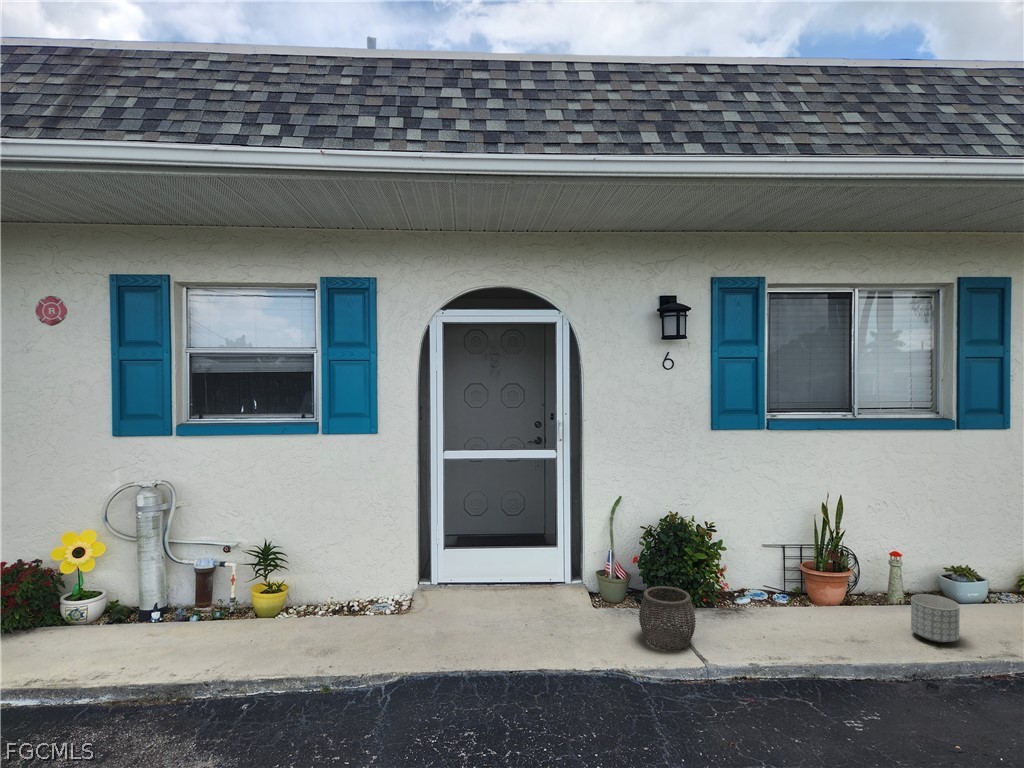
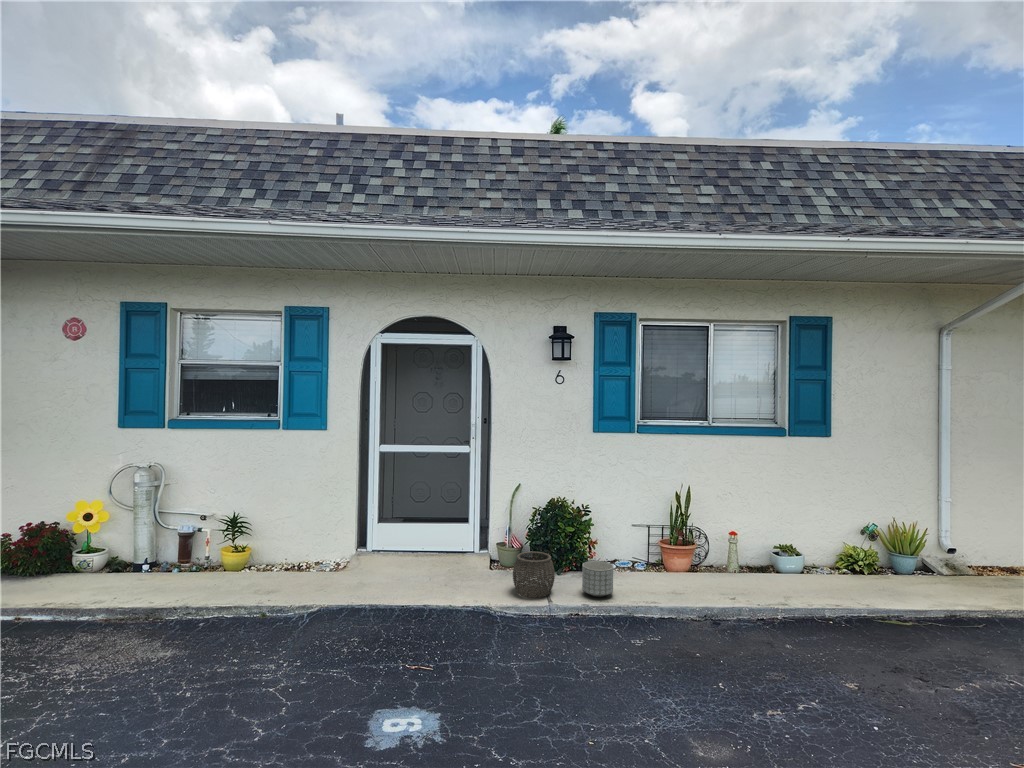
planter: present [911,594,960,643] -> present [582,561,613,597]

